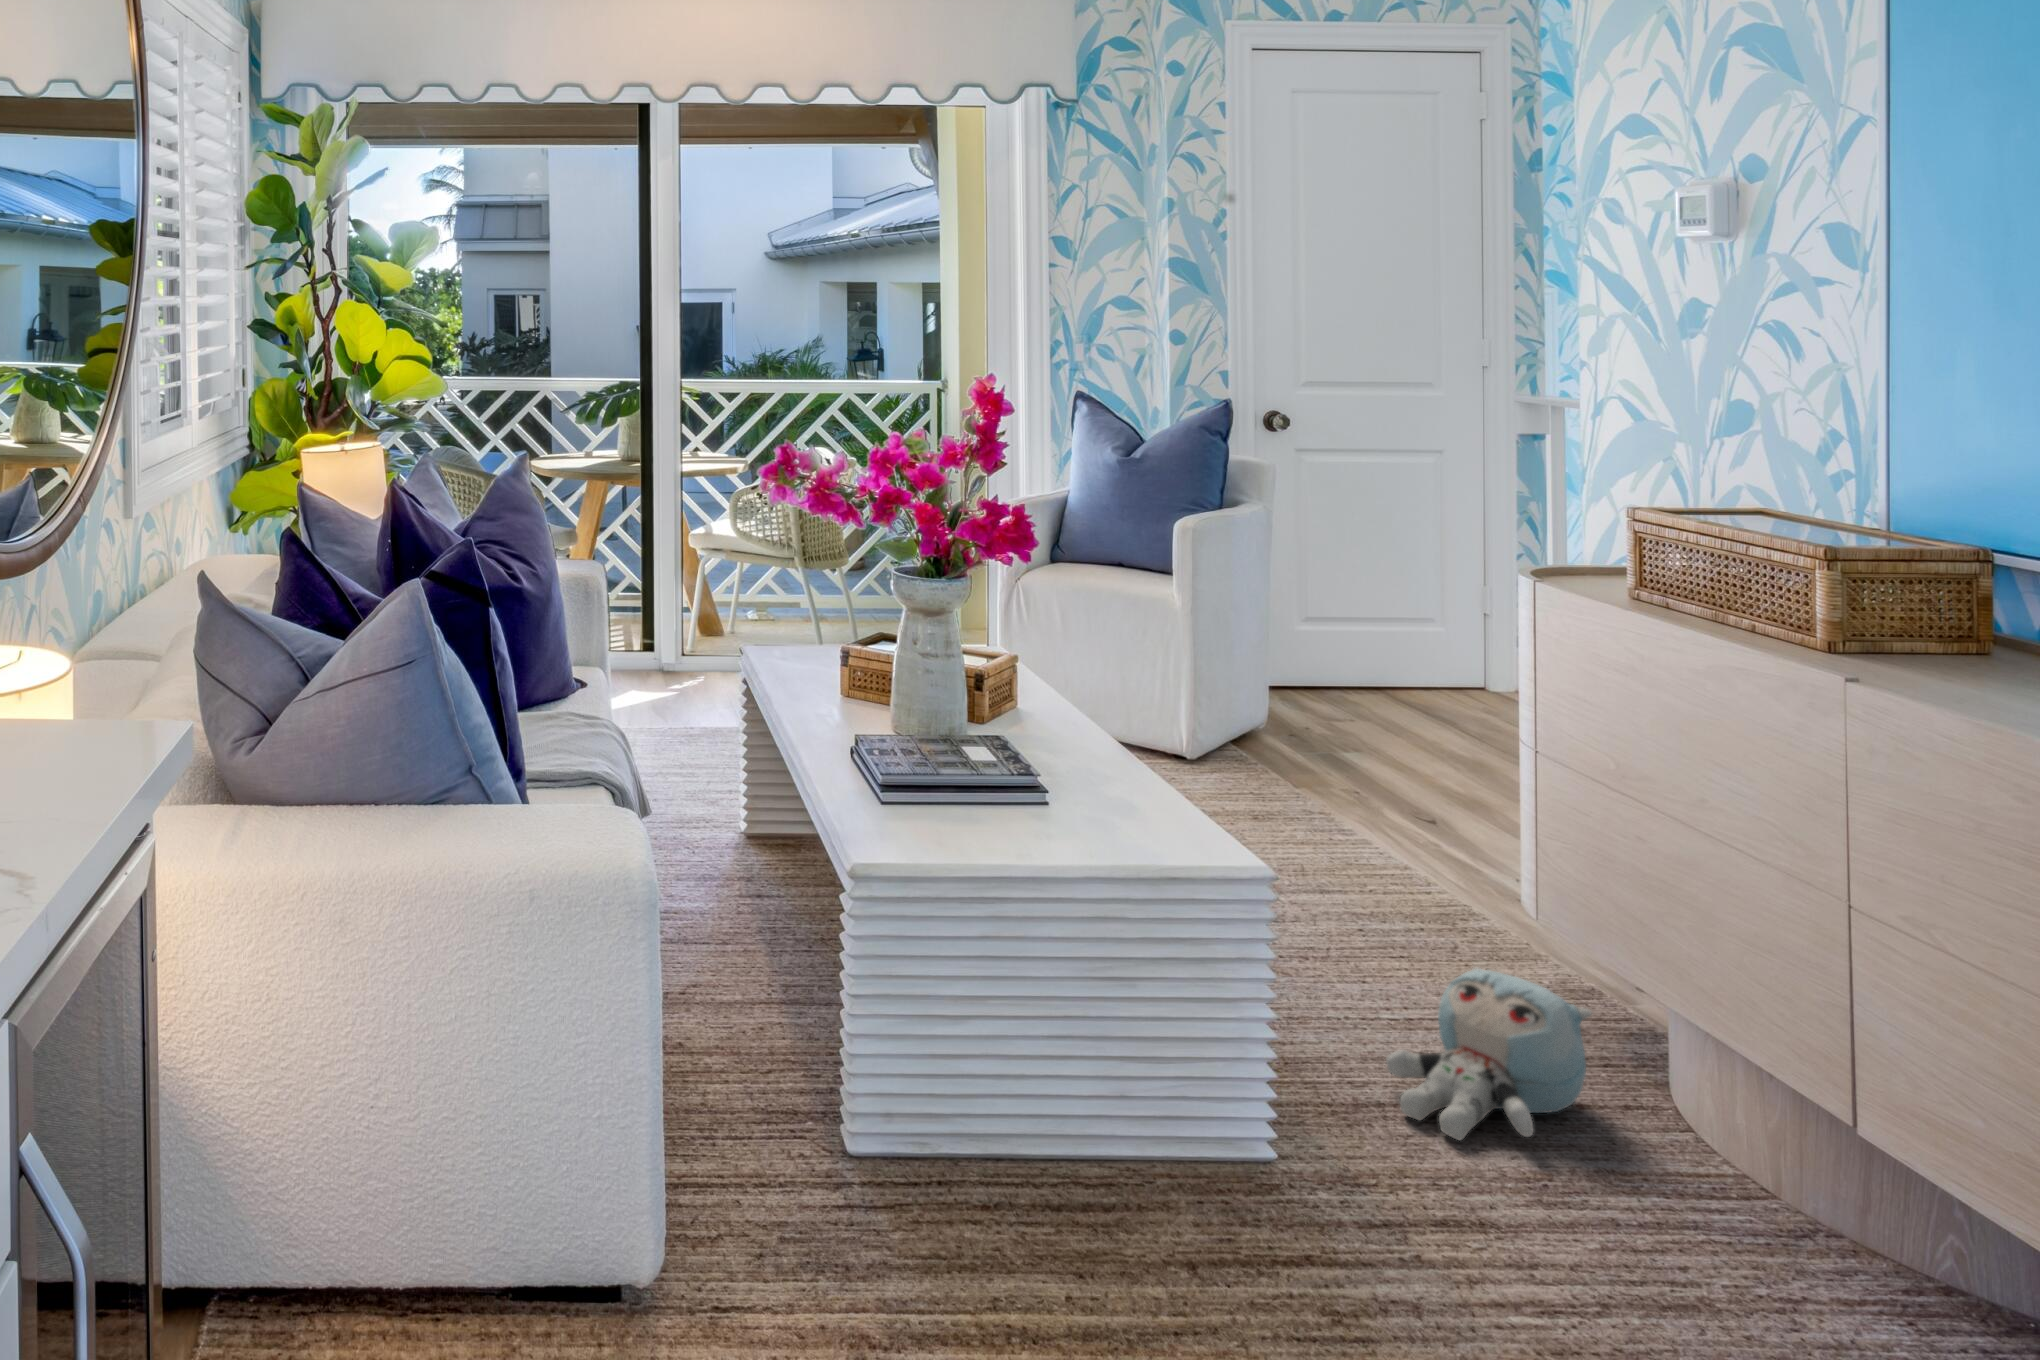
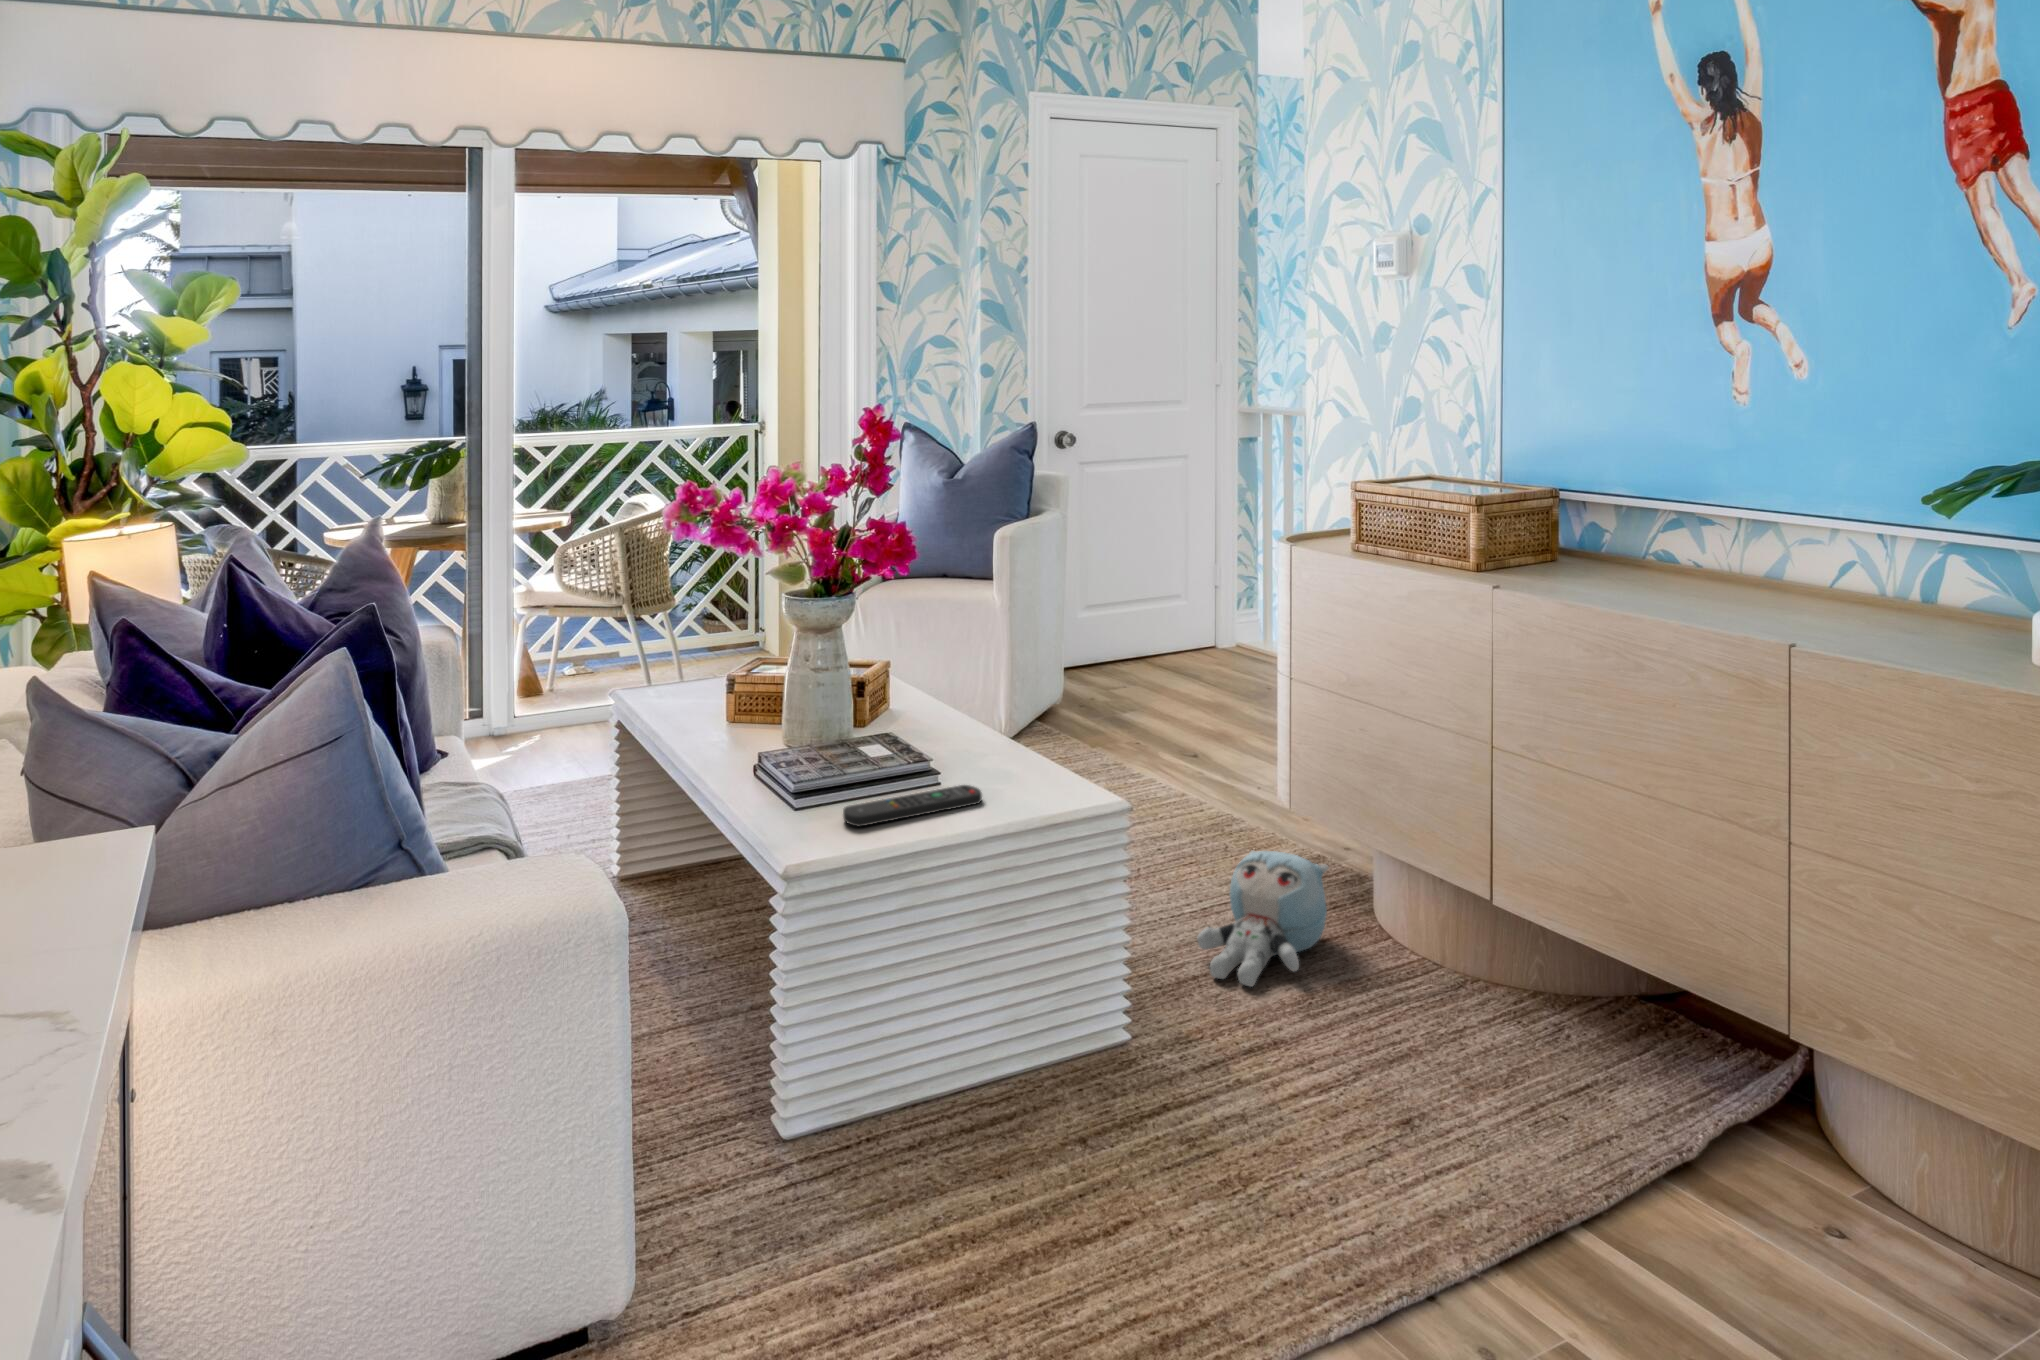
remote control: none [929,814,1093,840] -> present [843,785,982,827]

